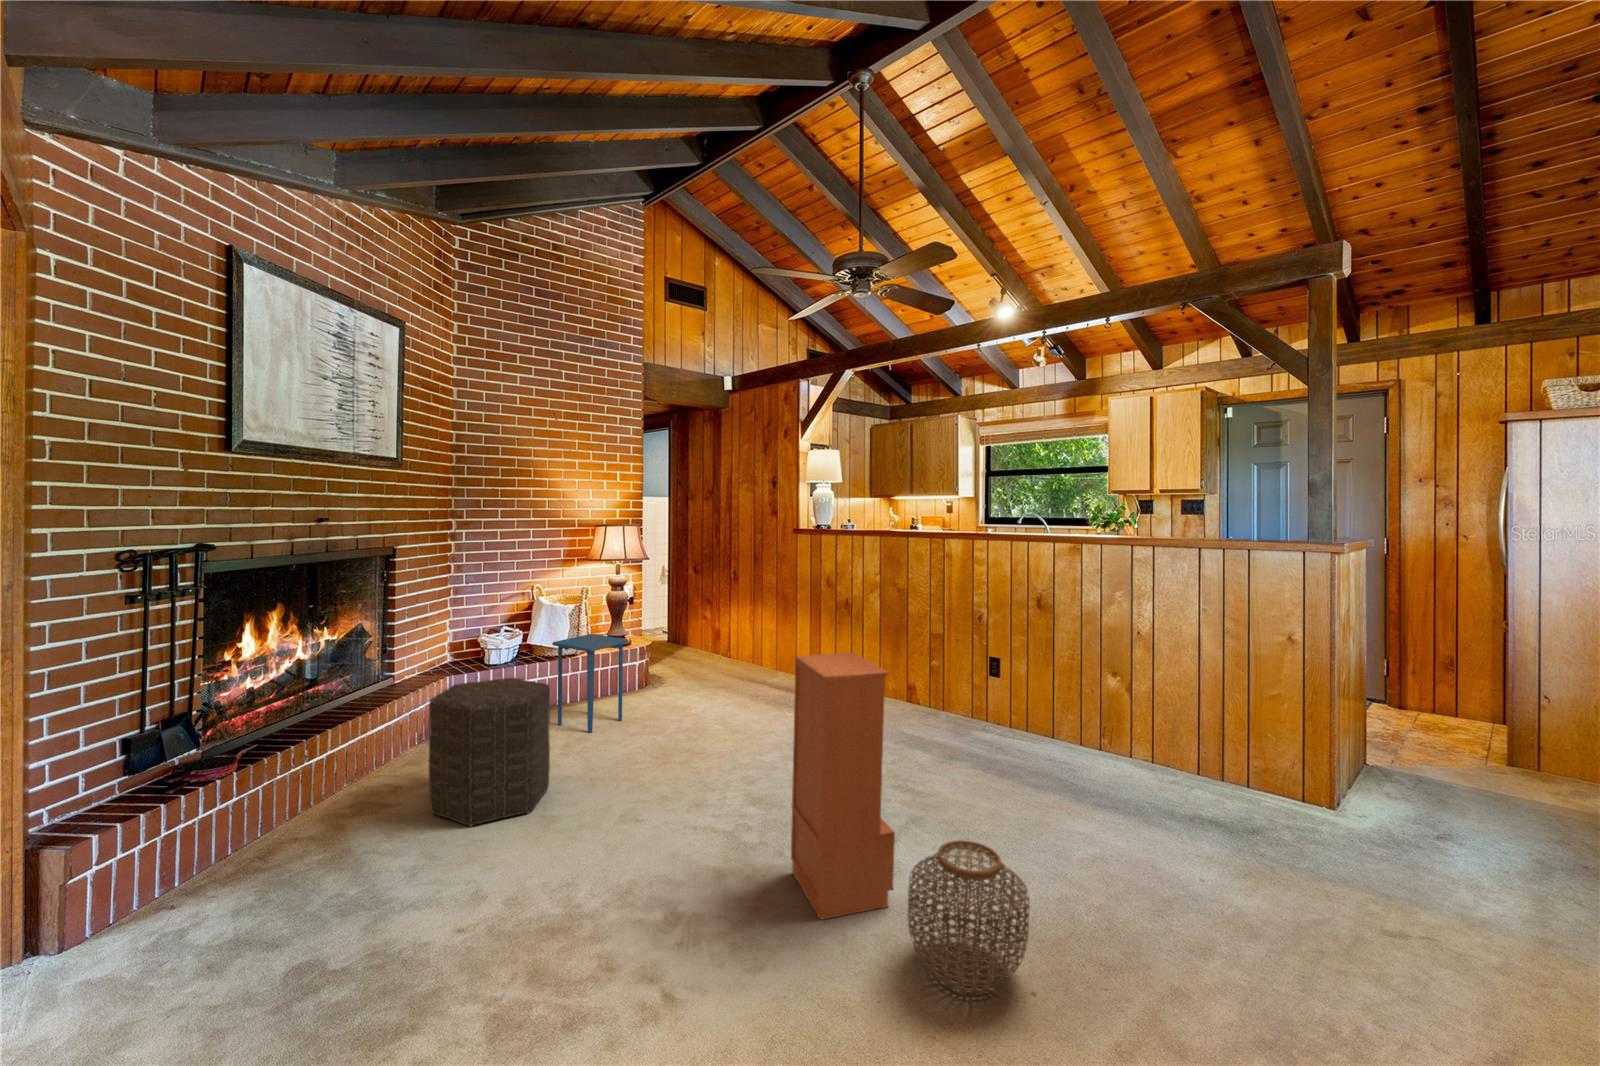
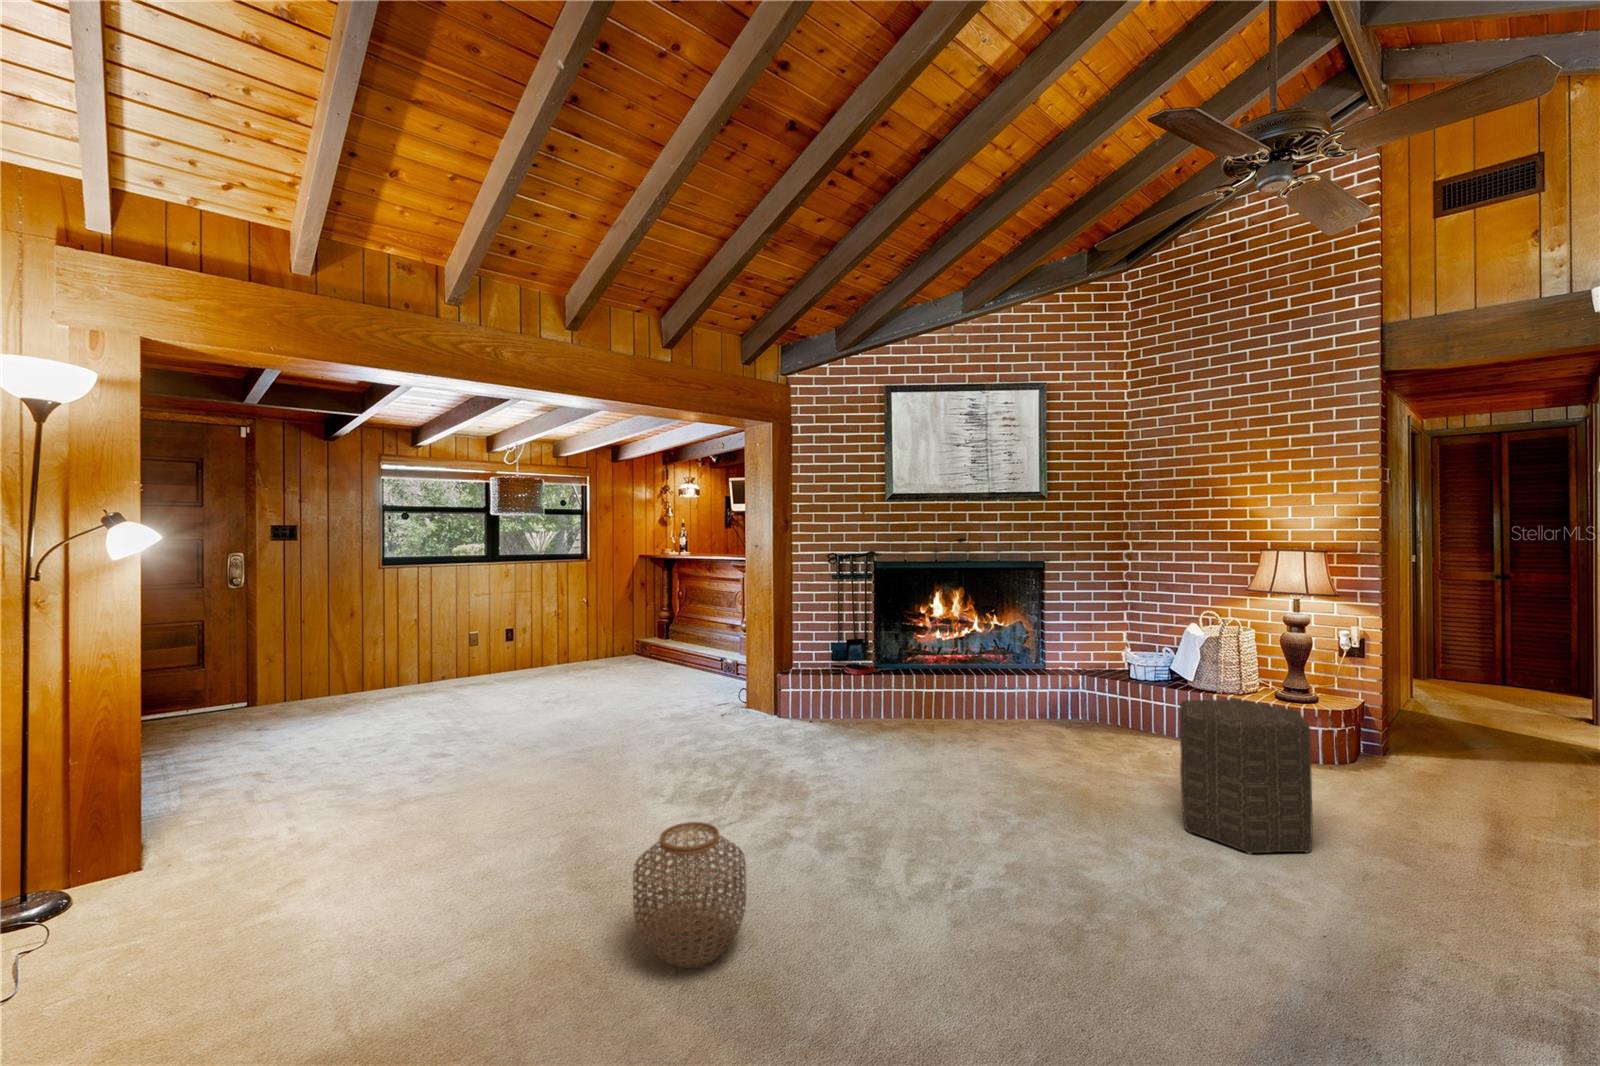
side table: present [553,634,628,732] -> none [1105,663,1174,772]
bookcase: present [791,653,895,920] -> none [775,655,882,917]
ottoman: present [429,678,550,826] -> present [1180,699,1313,854]

